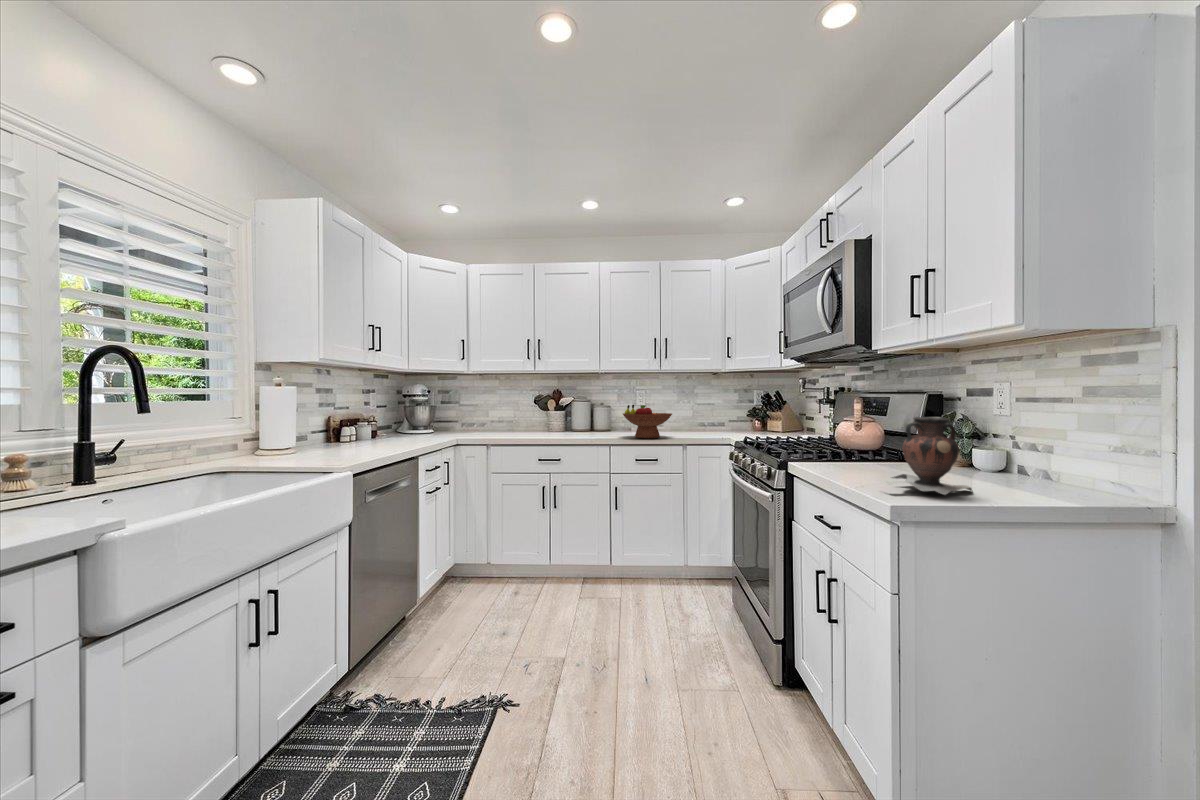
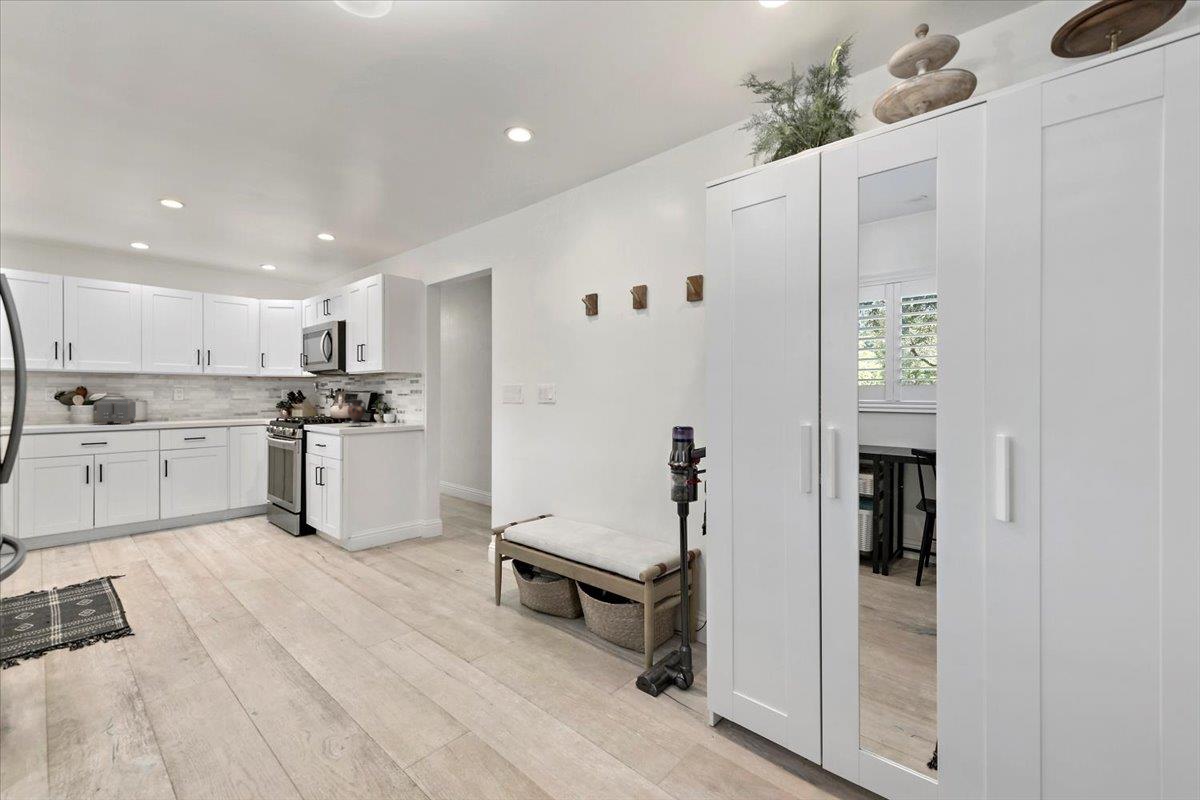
fruit bowl: present [623,405,672,438] -> none [173,398,219,422]
toaster: none [550,406,592,438] -> present [97,399,136,425]

